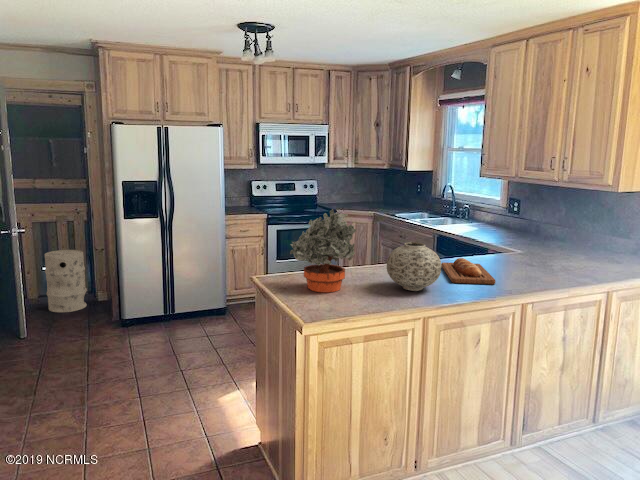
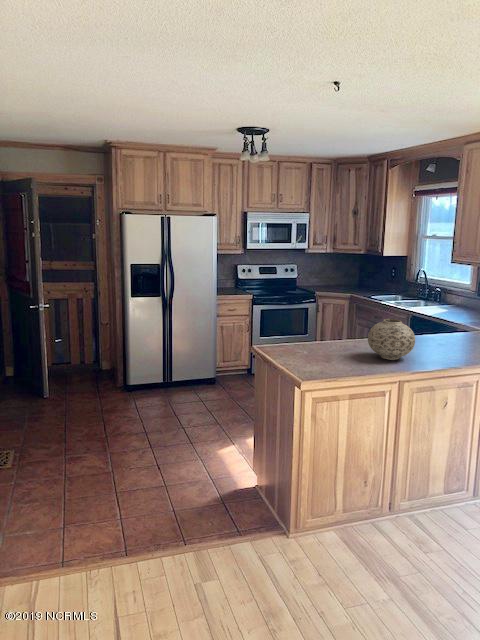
potted plant: present [290,209,356,292] -> none [288,290,344,359]
trash can: present [45,250,87,312] -> none [59,323,92,378]
bread loaf: present [441,258,496,284] -> none [415,334,462,357]

